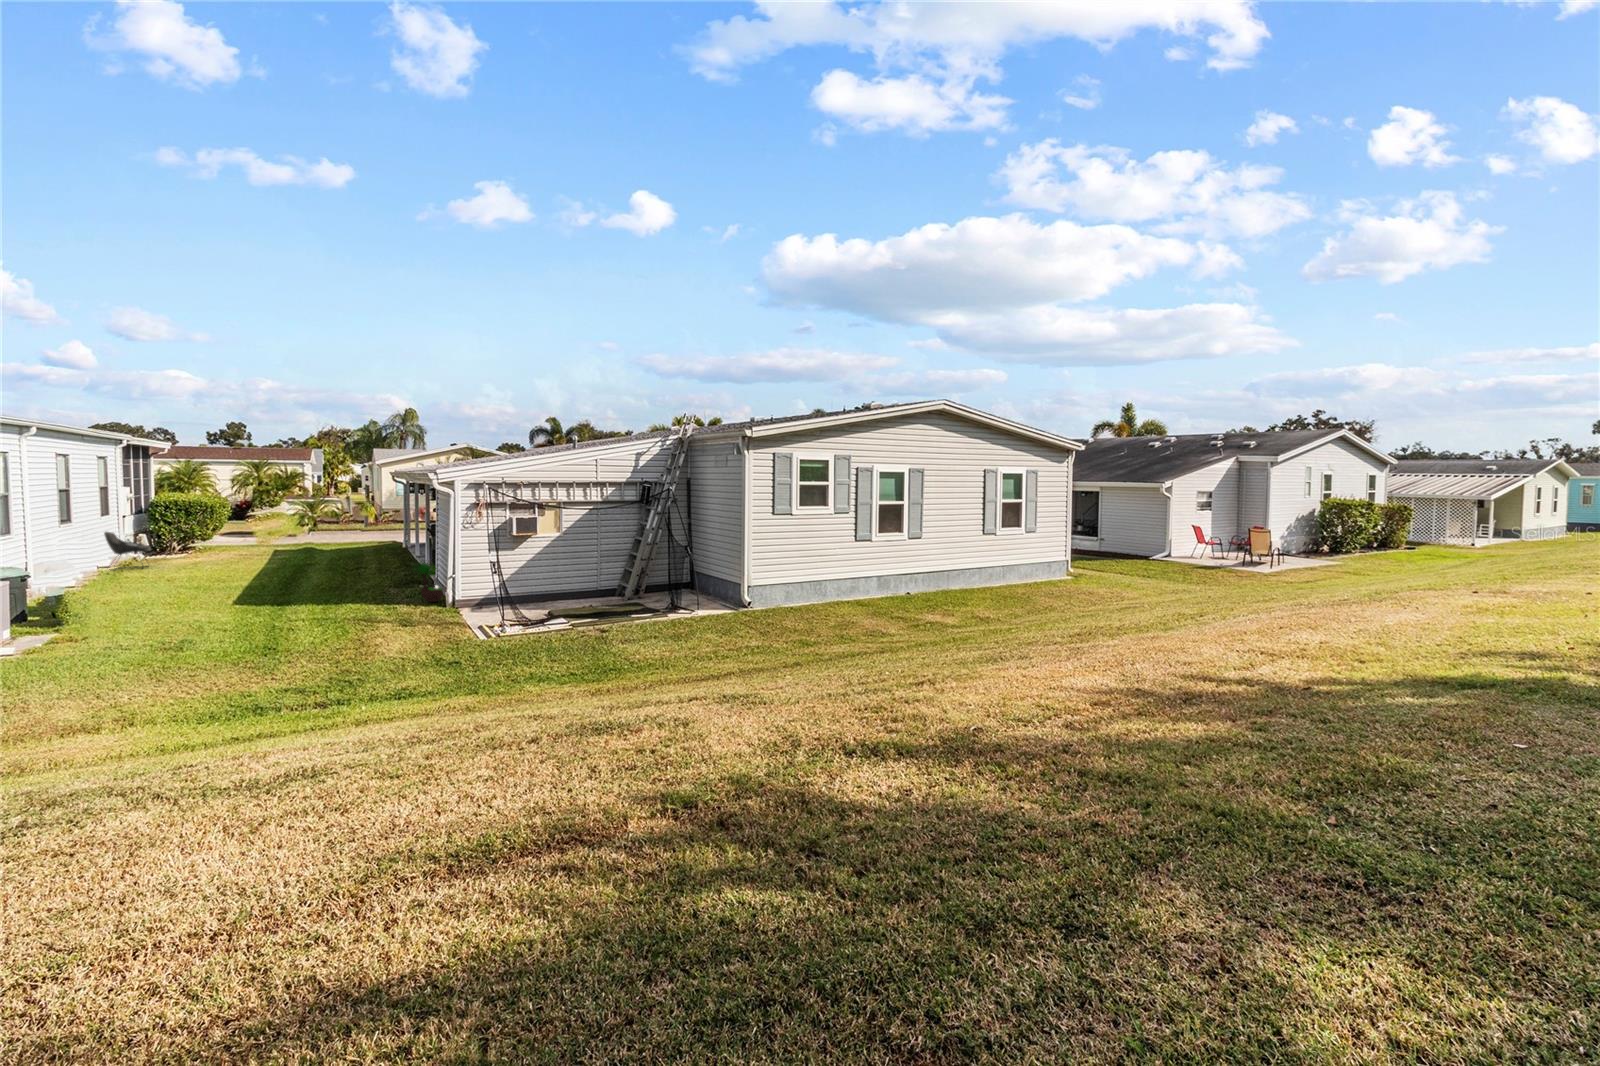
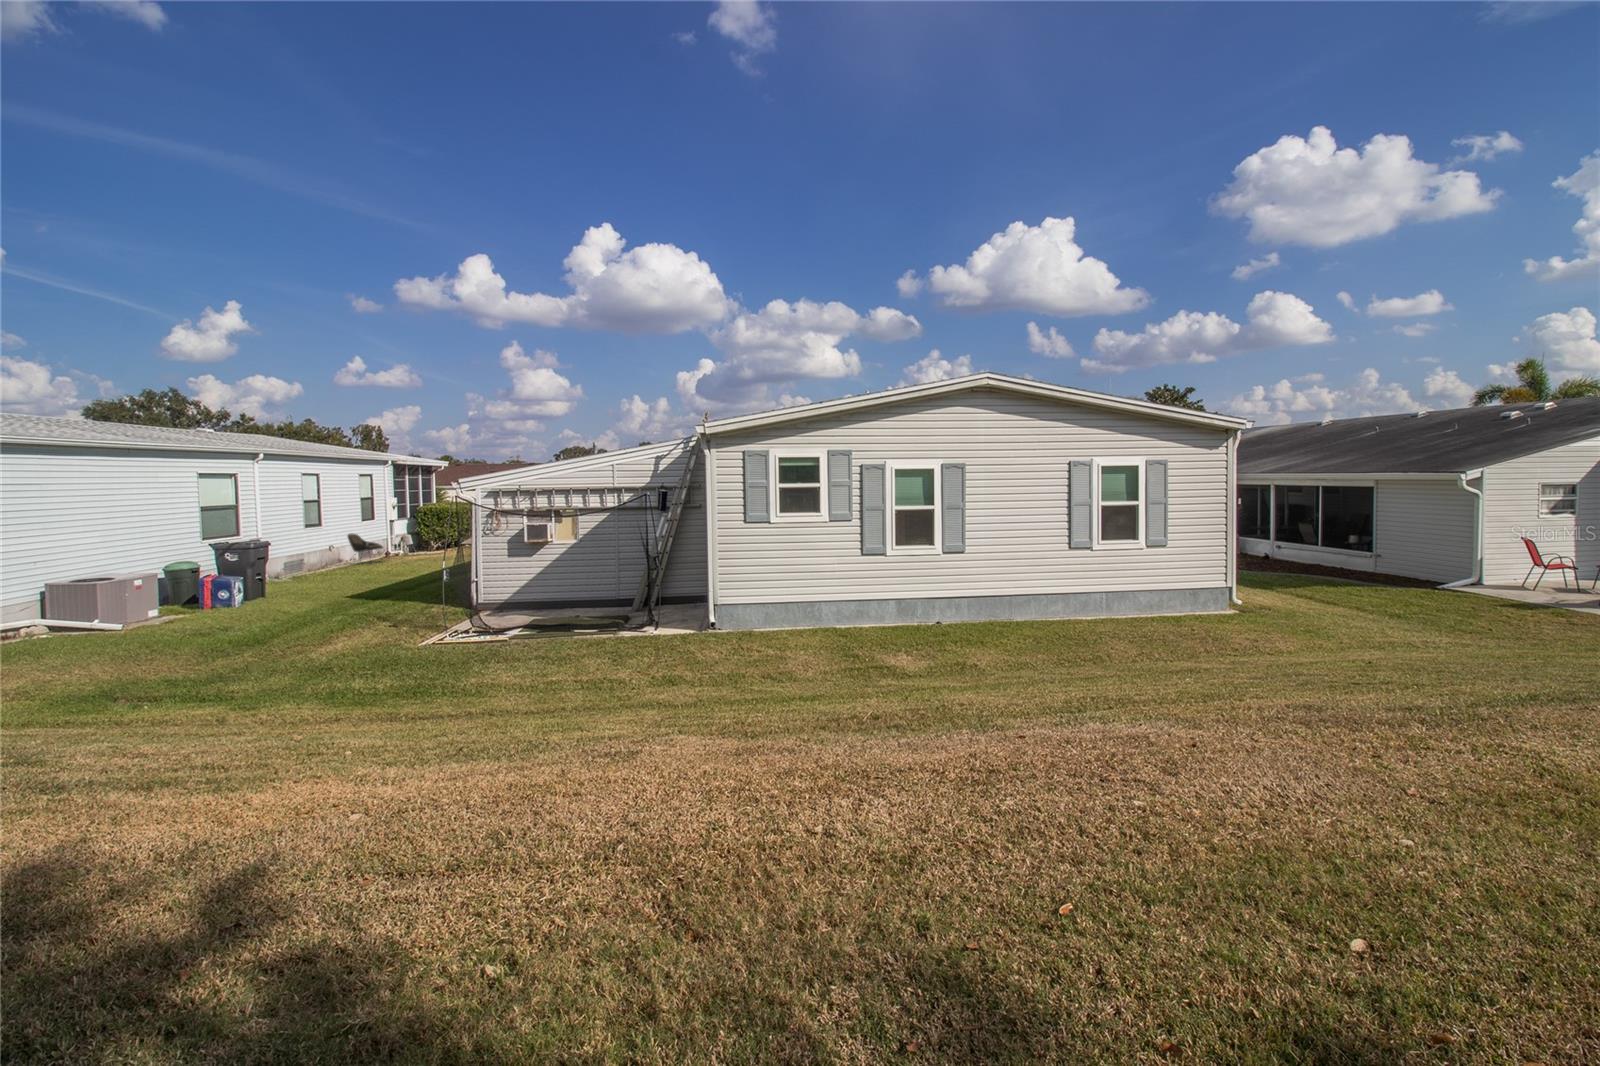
potted tree: present [414,561,443,602] -> none [445,562,473,605]

